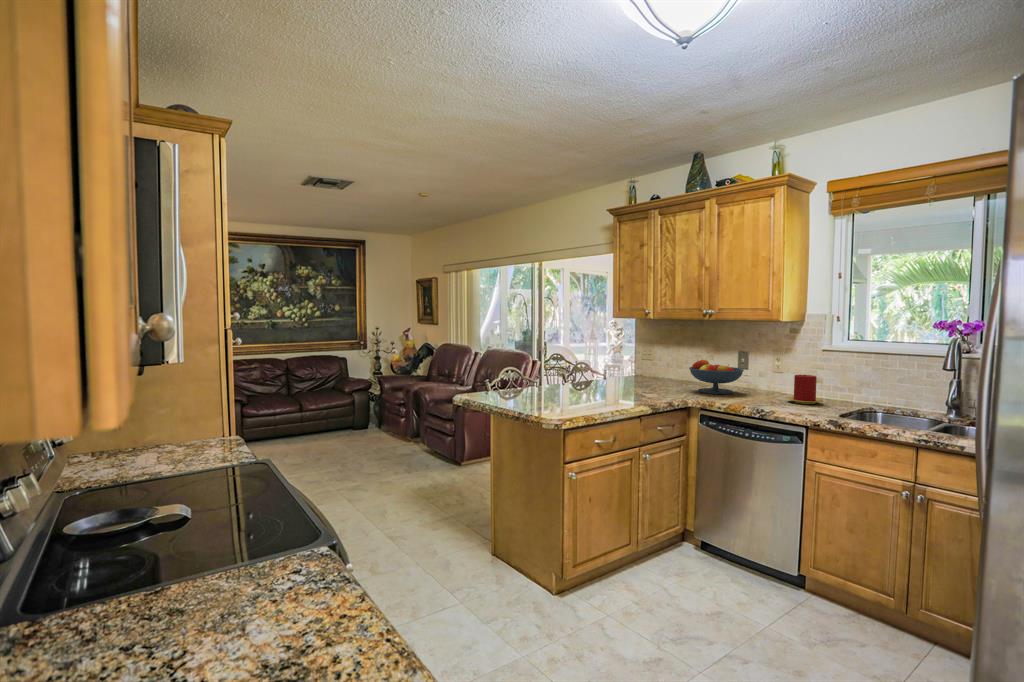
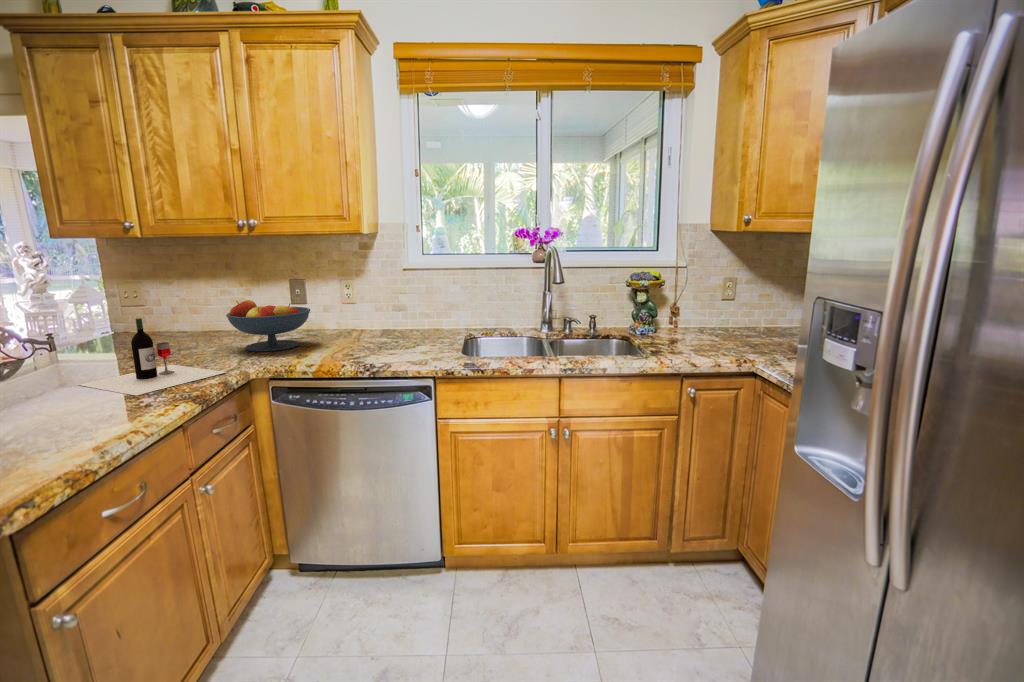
wine bottle: none [607,362,675,400] -> present [80,318,226,395]
candle: present [787,375,823,404] -> none [377,306,420,345]

